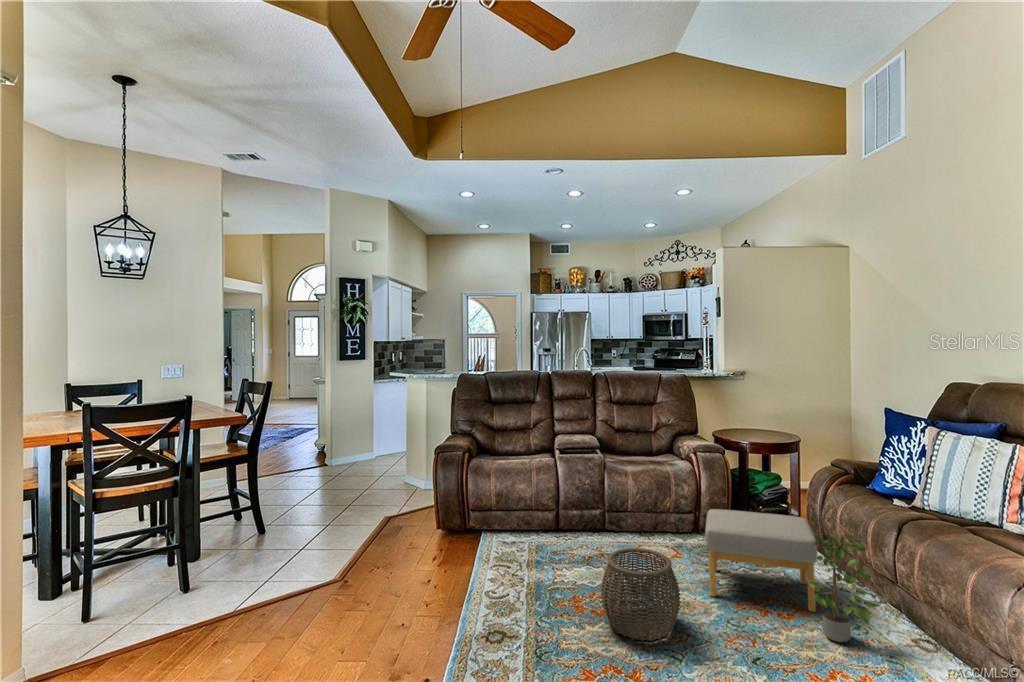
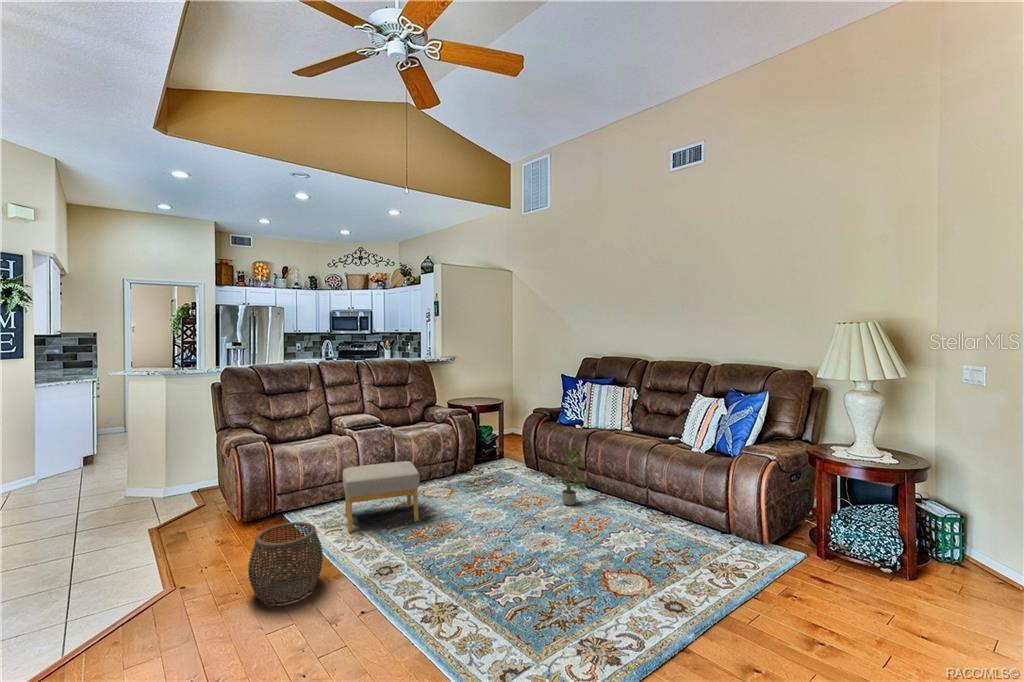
footstool: present [705,509,817,612] -> present [343,461,420,532]
woven basket: present [601,548,681,641] -> present [248,522,323,604]

